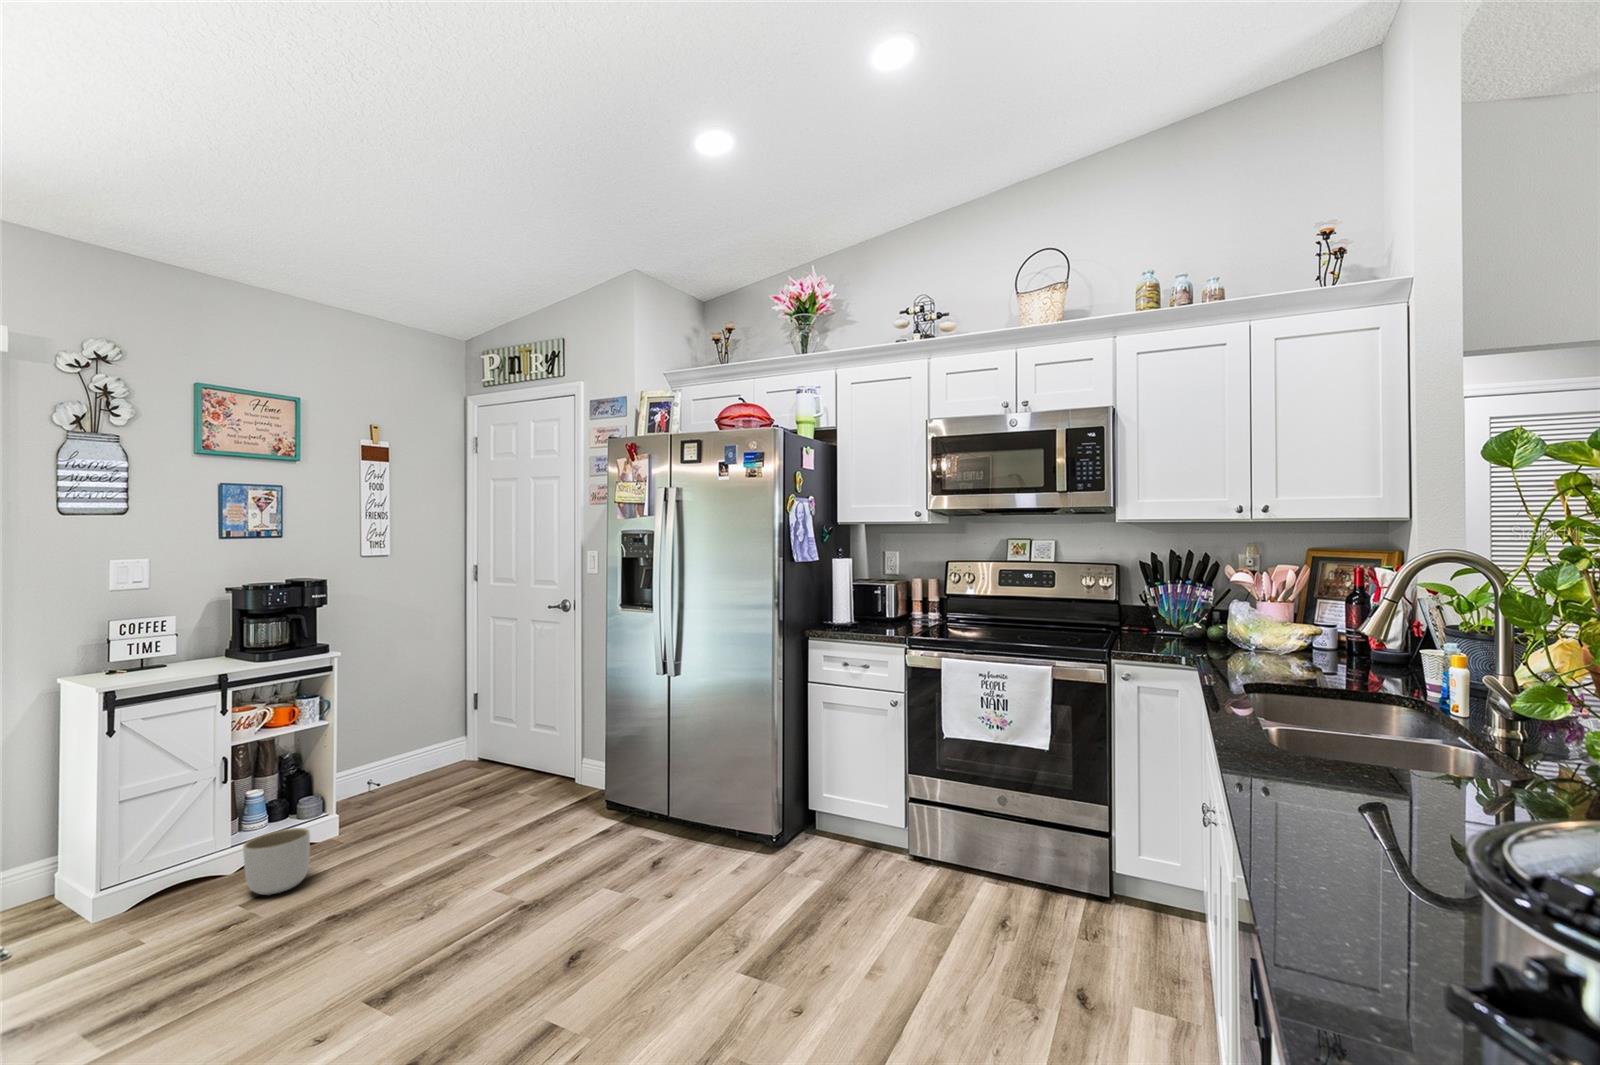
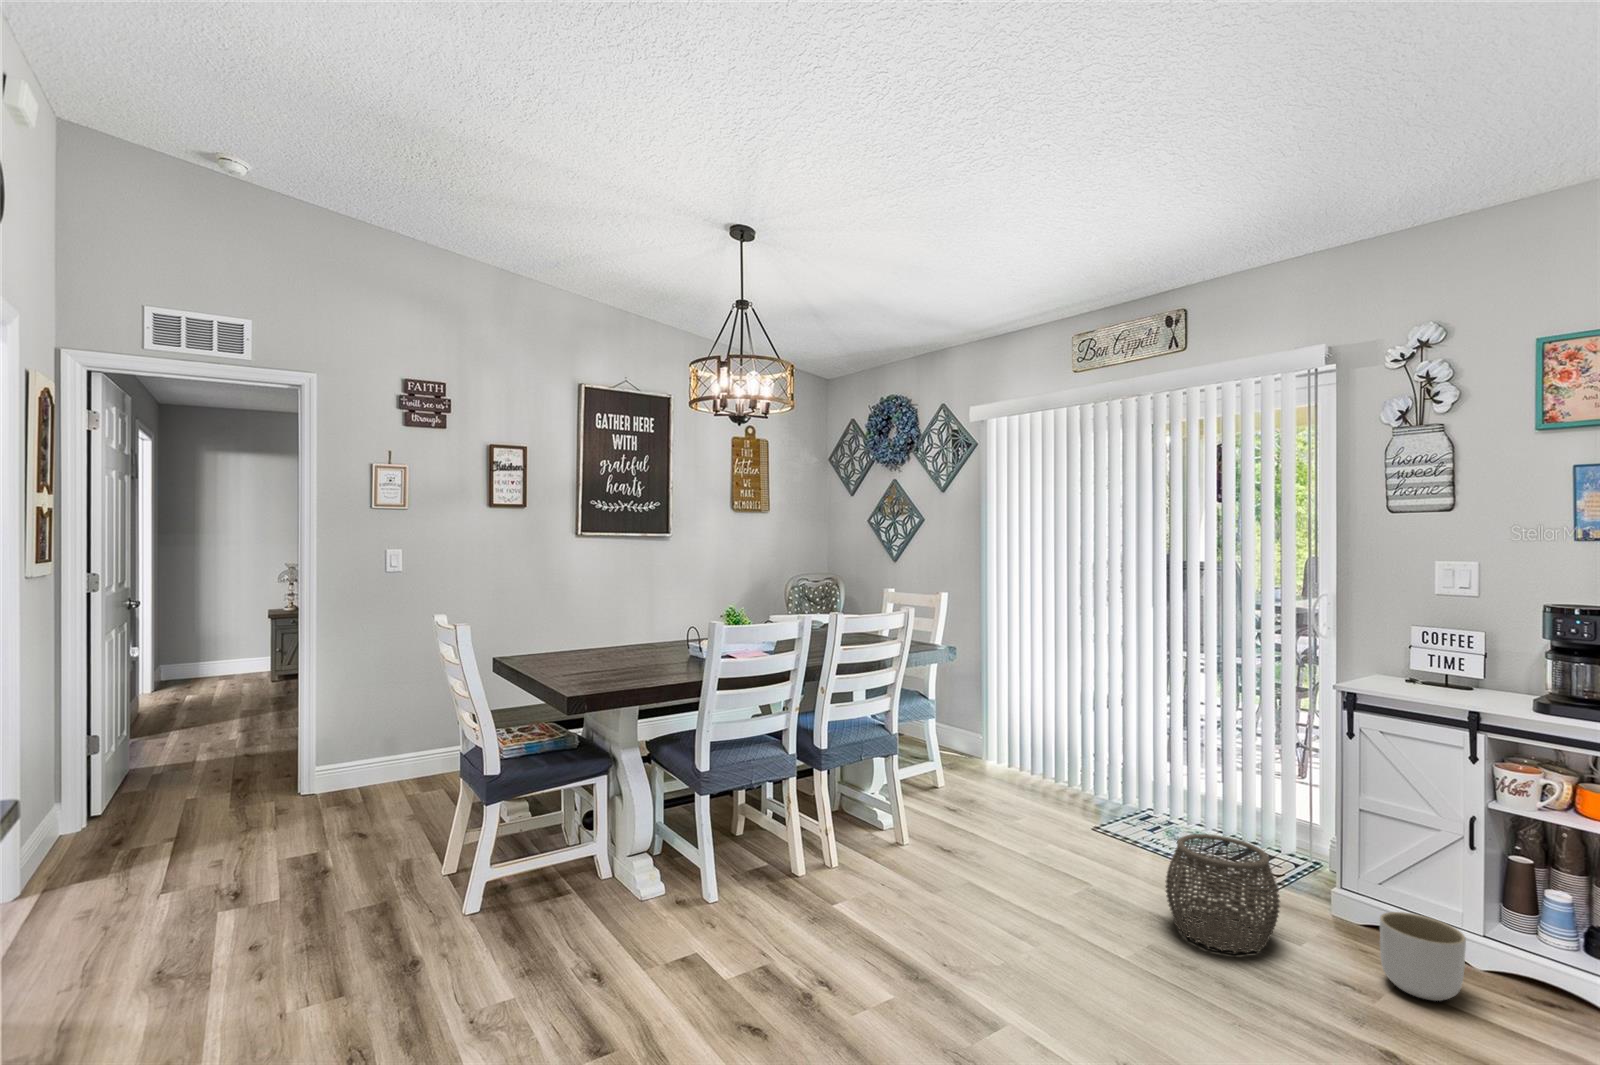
woven basket: none [47,858,200,999] -> present [1165,834,1280,953]

